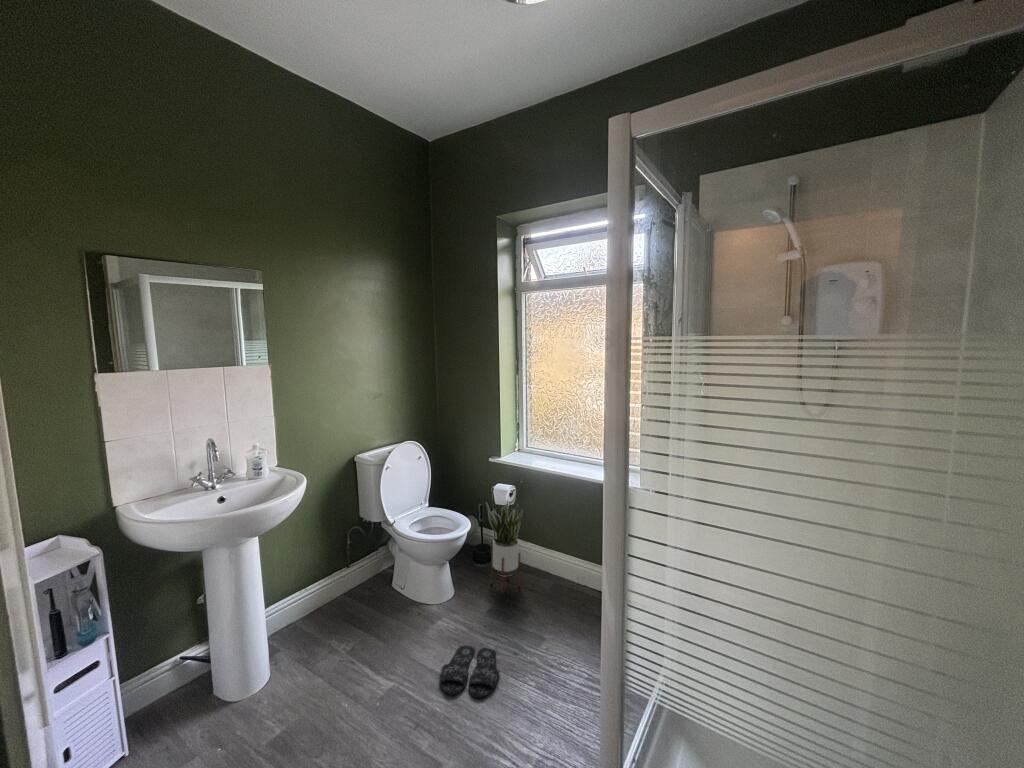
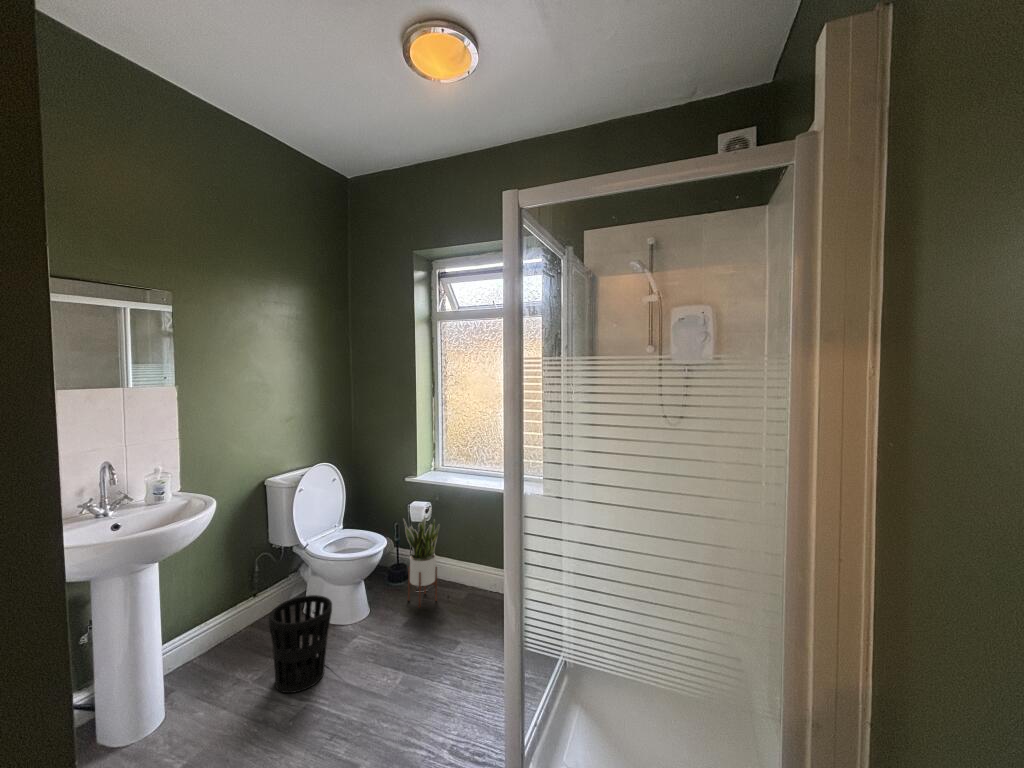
wastebasket: none [357,575,416,671] -> present [269,595,332,693]
slippers: present [440,645,500,698] -> none [357,658,417,704]

